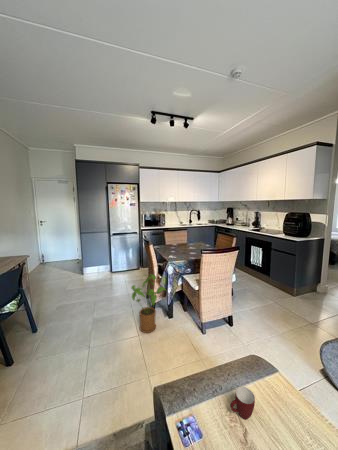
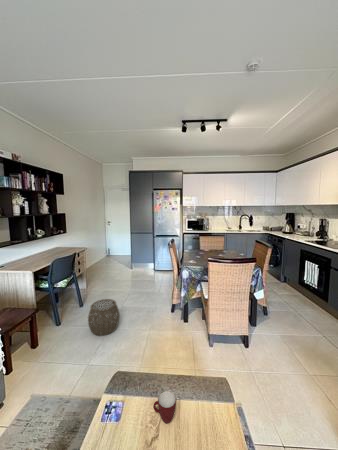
house plant: present [132,274,166,333] -> none [144,277,178,333]
woven basket: none [64,308,103,353] -> present [88,299,119,336]

